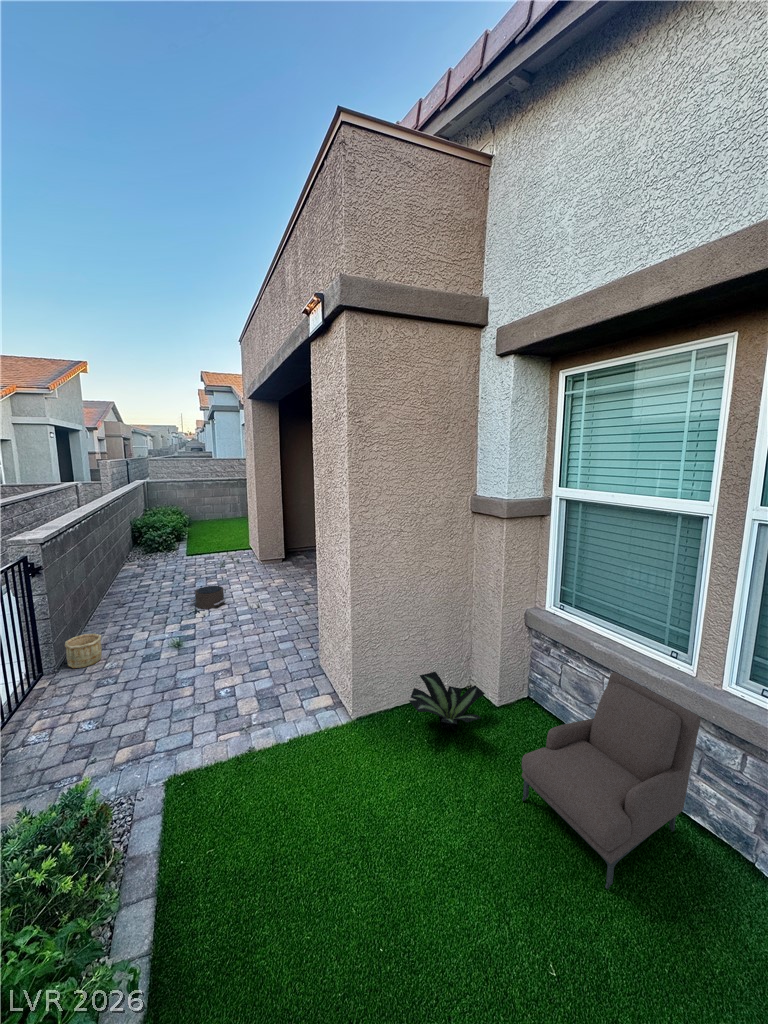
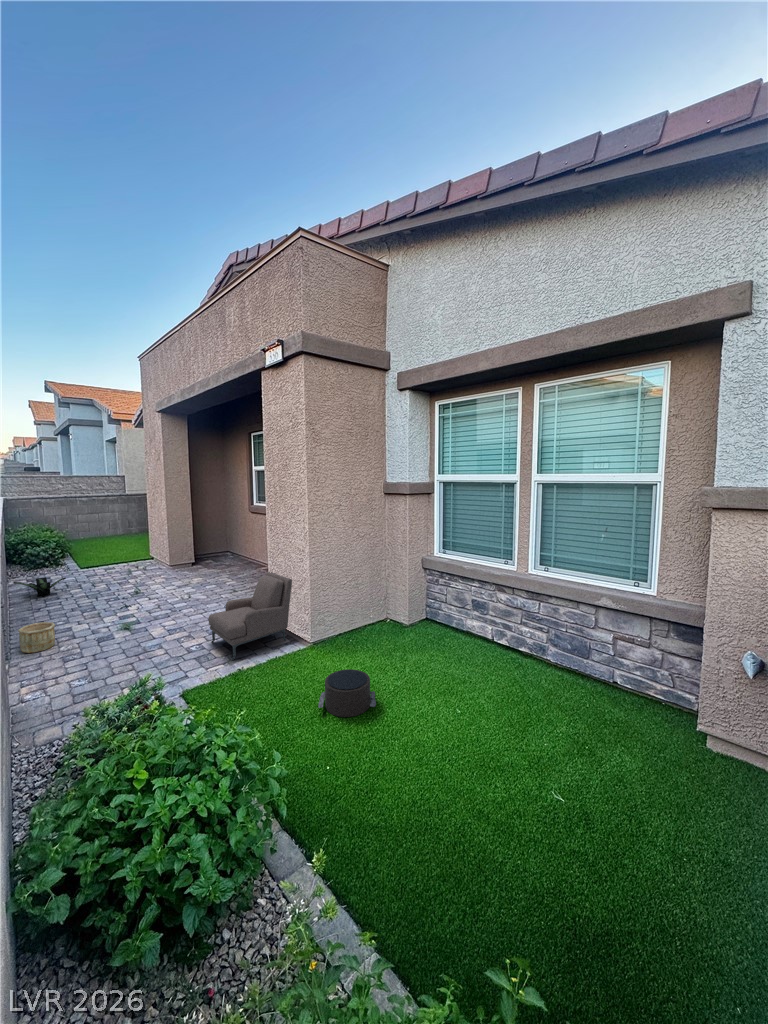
pouf: present [190,586,225,609] -> present [318,669,376,717]
potted plant: present [409,672,485,731] -> present [13,577,66,596]
armchair: present [522,672,701,889] -> present [208,572,292,659]

